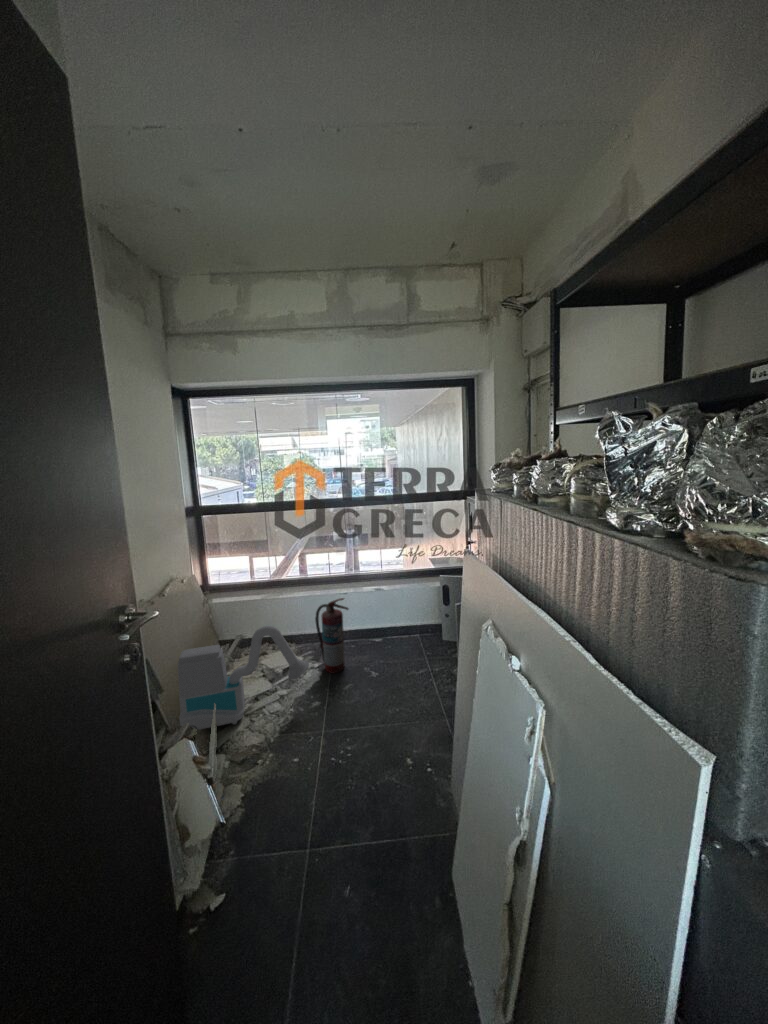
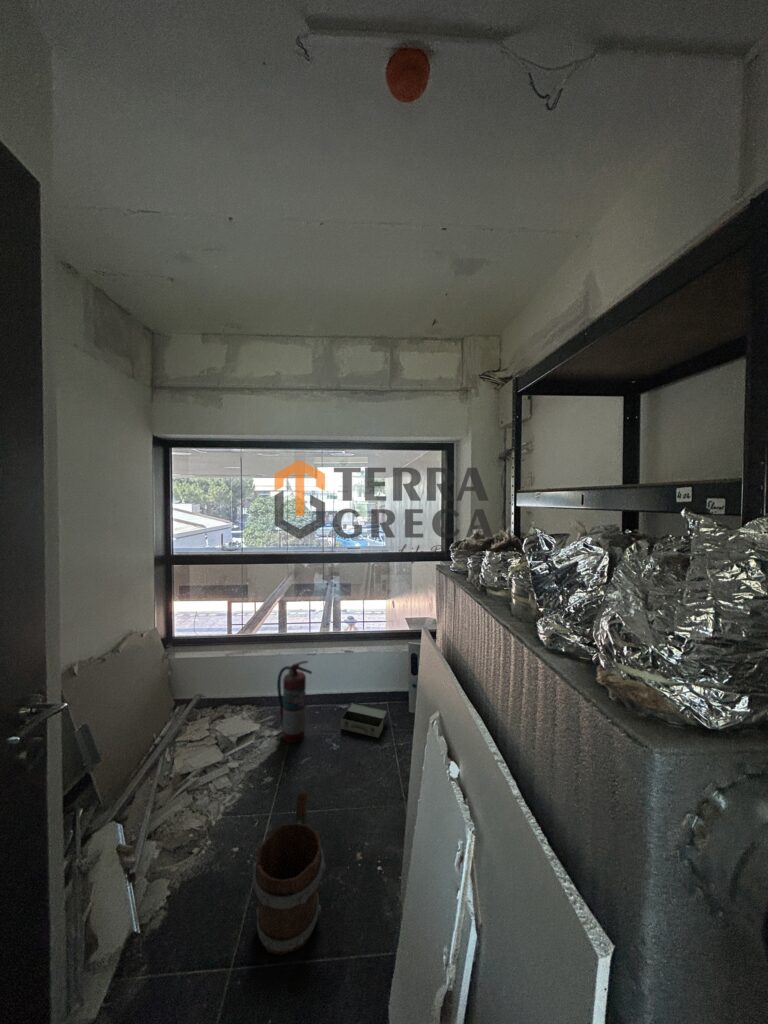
vacuum cleaner: present [178,625,309,730] -> none [114,691,264,816]
toolbox: none [378,637,422,666] -> present [341,702,387,738]
bucket: none [318,706,385,836] -> present [252,791,326,955]

